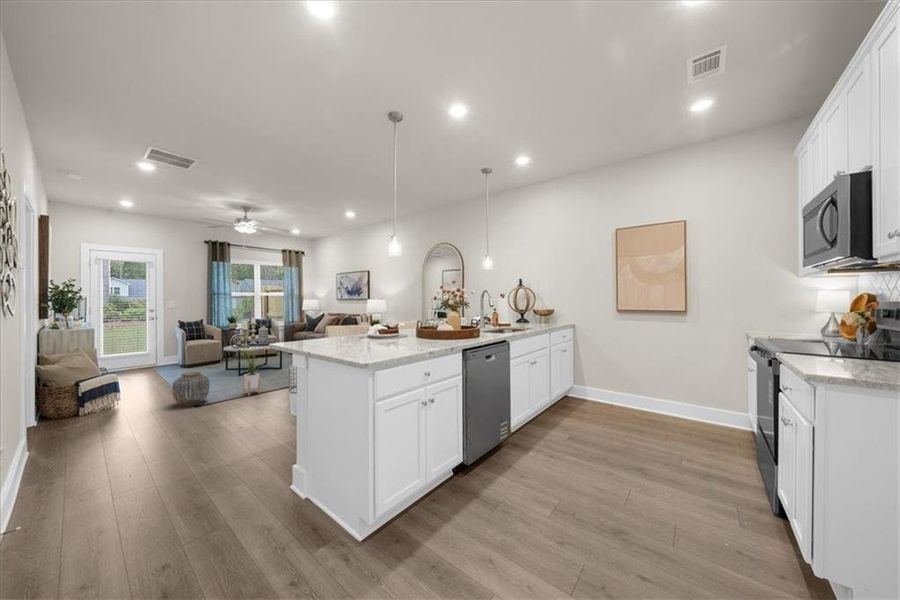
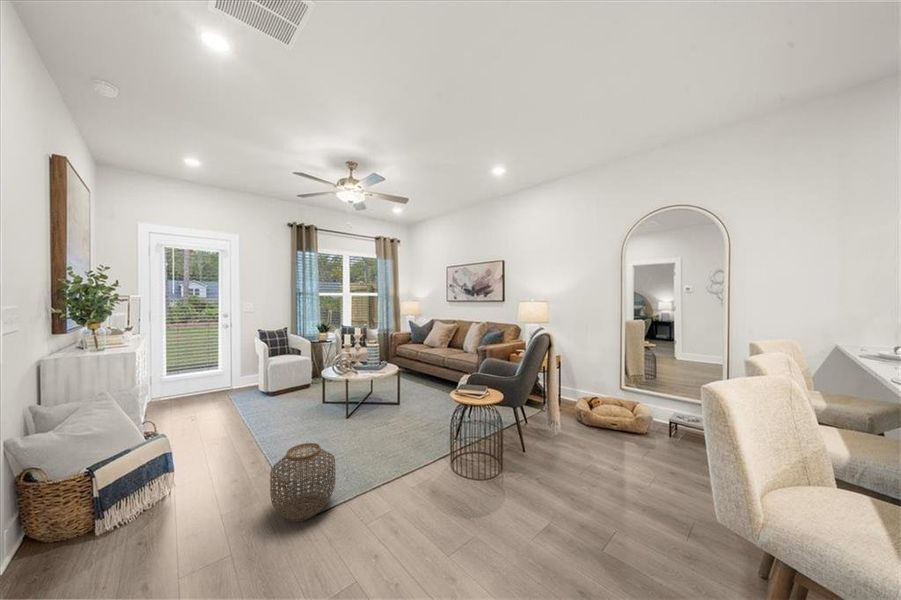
house plant: present [243,349,260,395] -> none [376,379,429,485]

